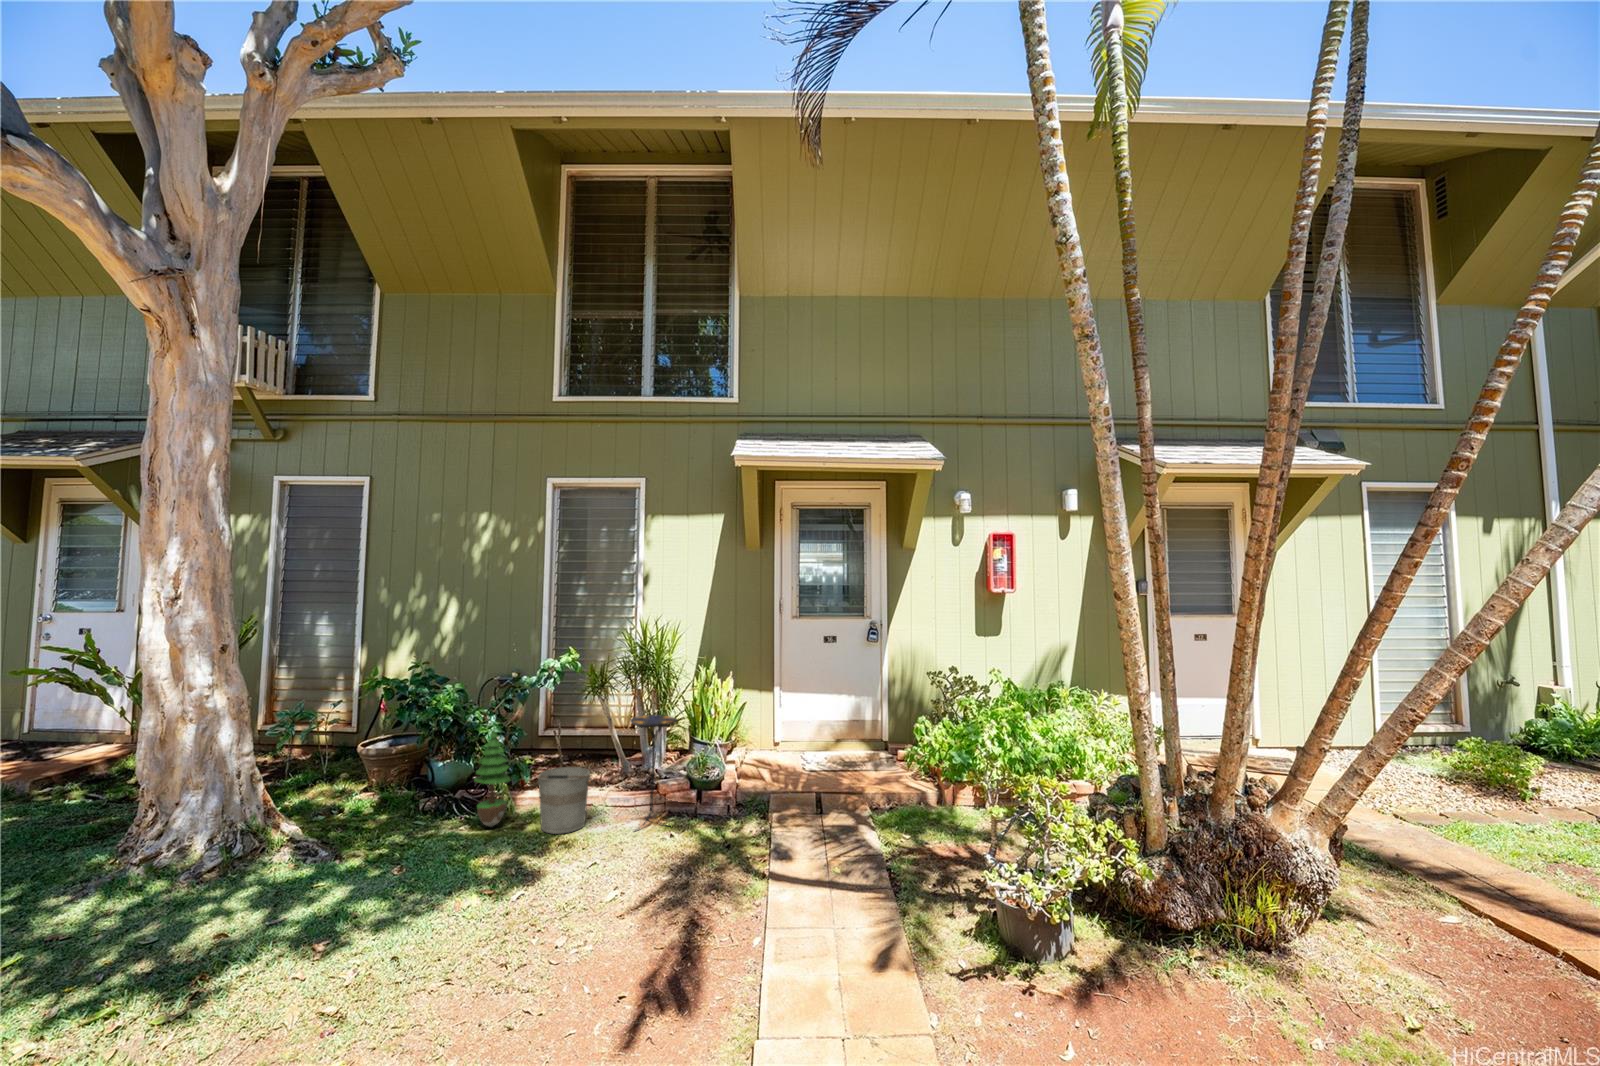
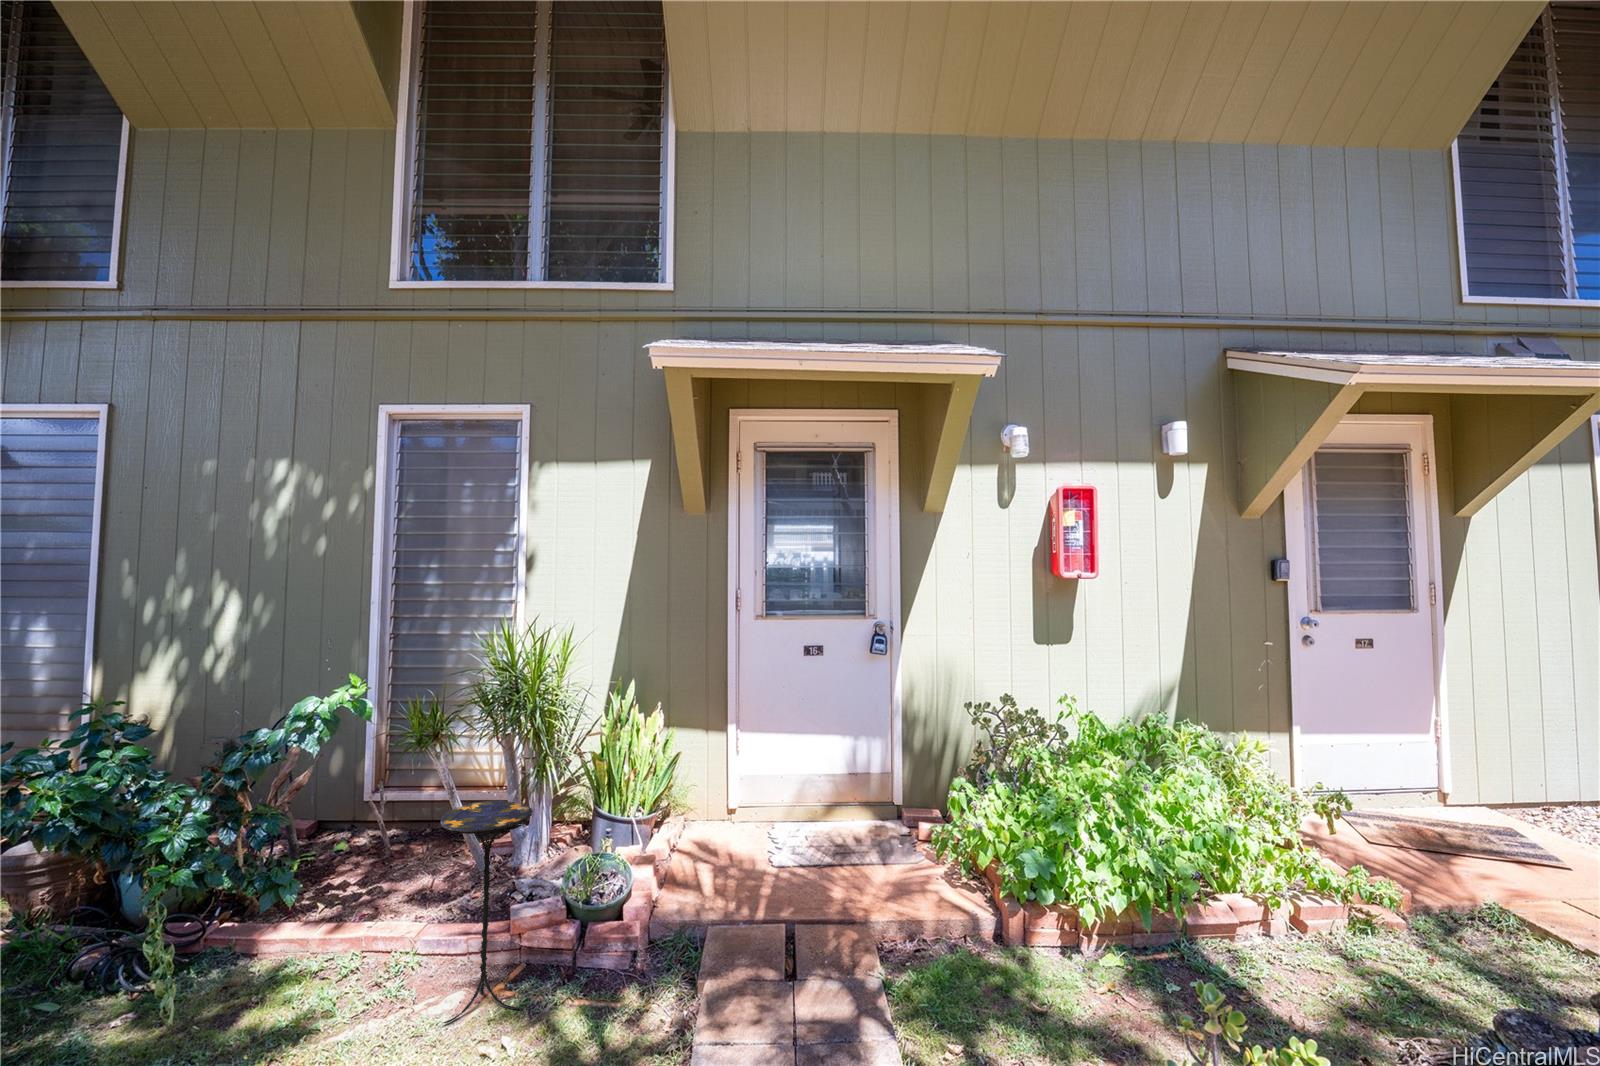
potted tree: present [474,730,510,827] -> none [142,835,226,1017]
bucket: present [534,767,593,834] -> none [253,895,379,1035]

